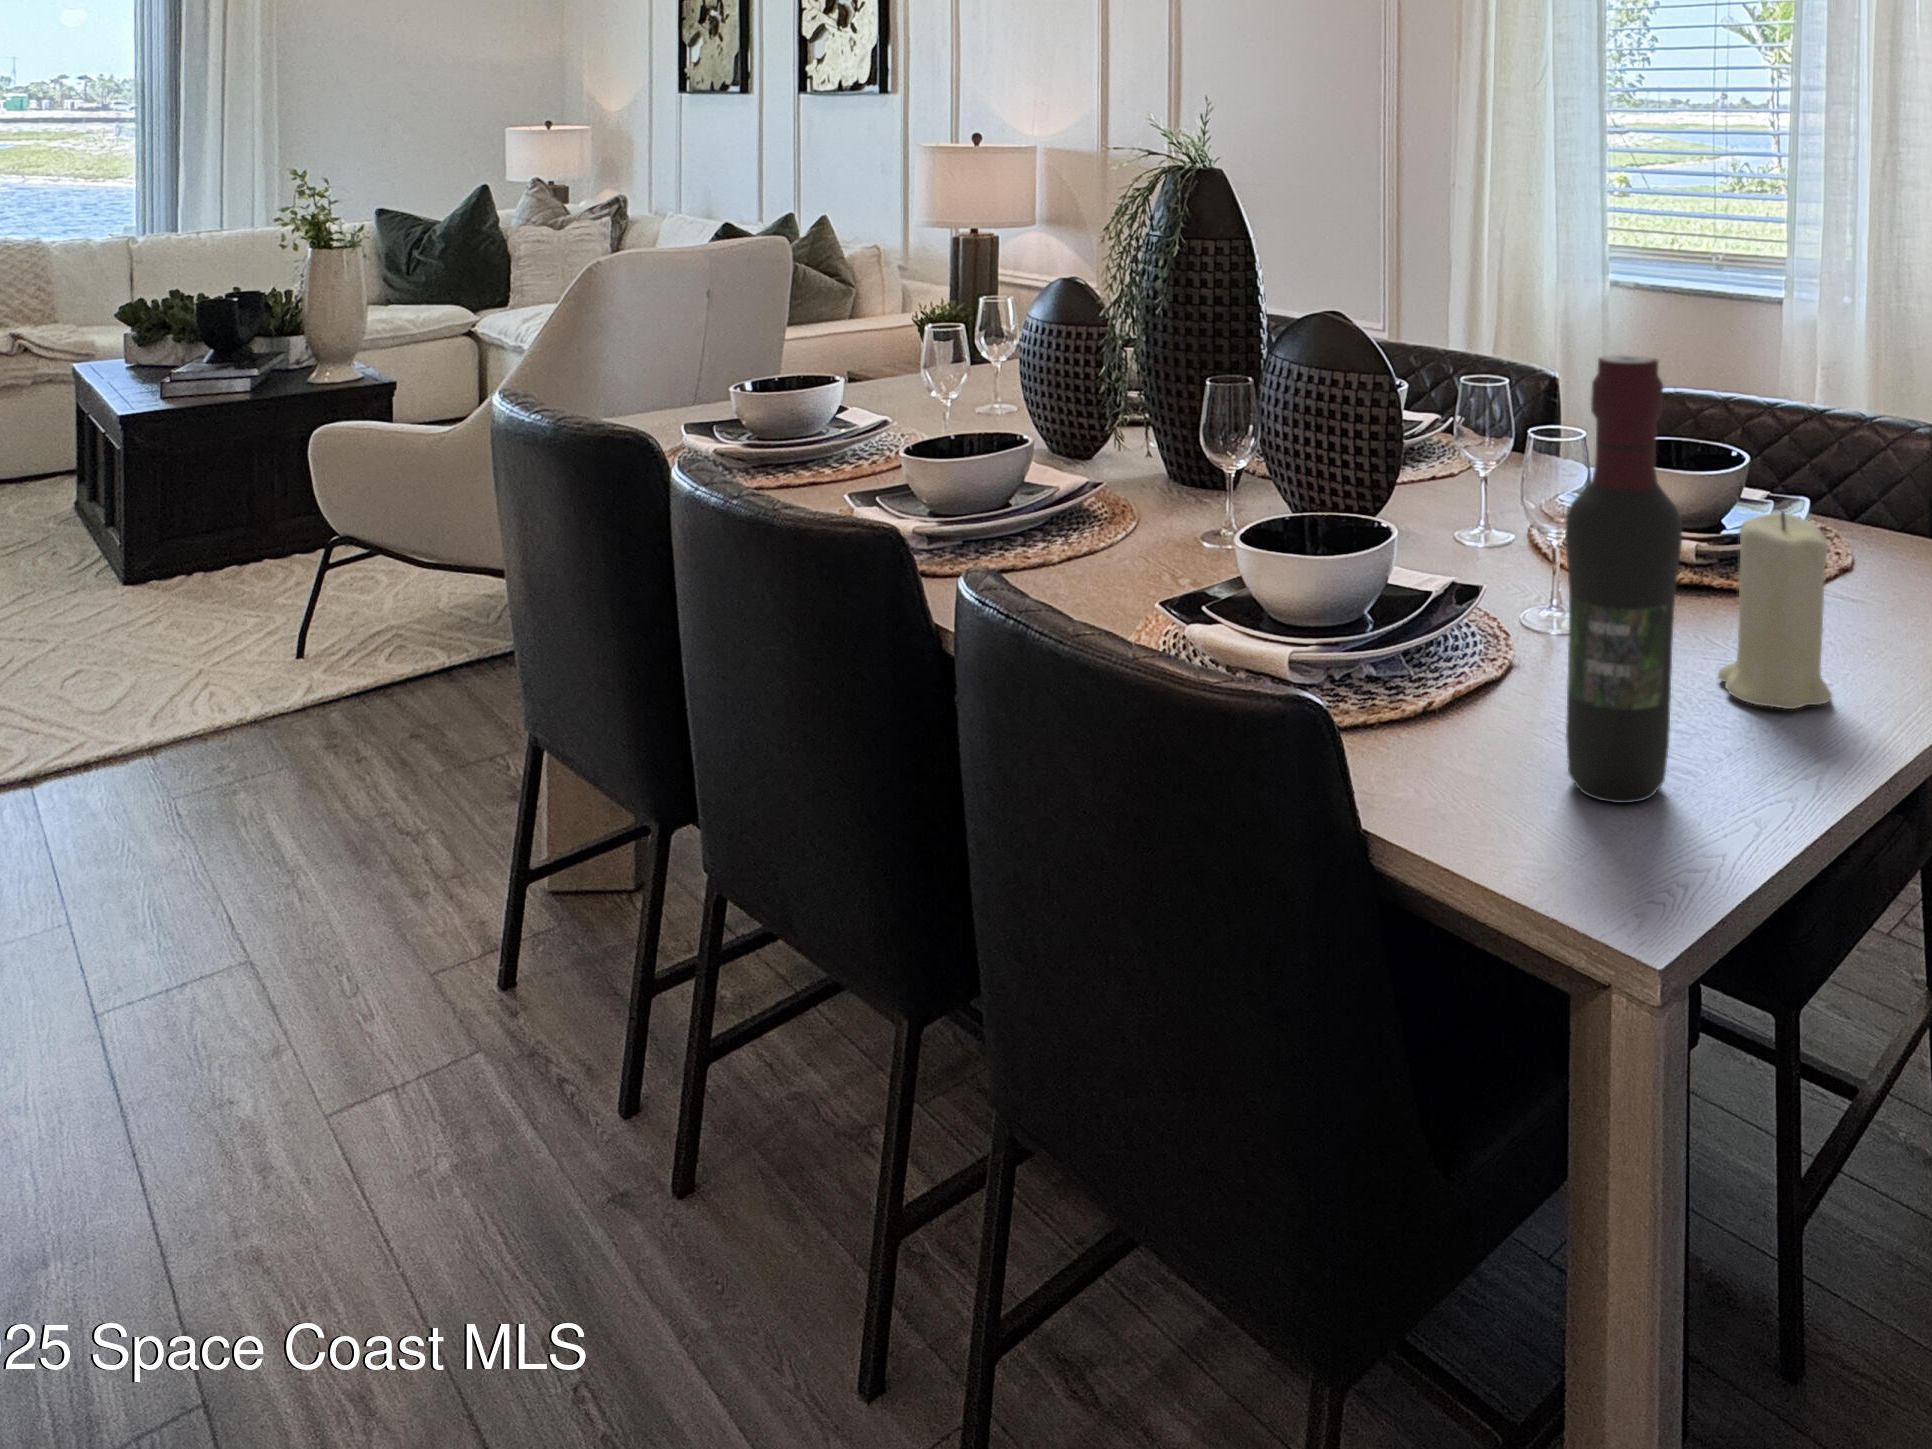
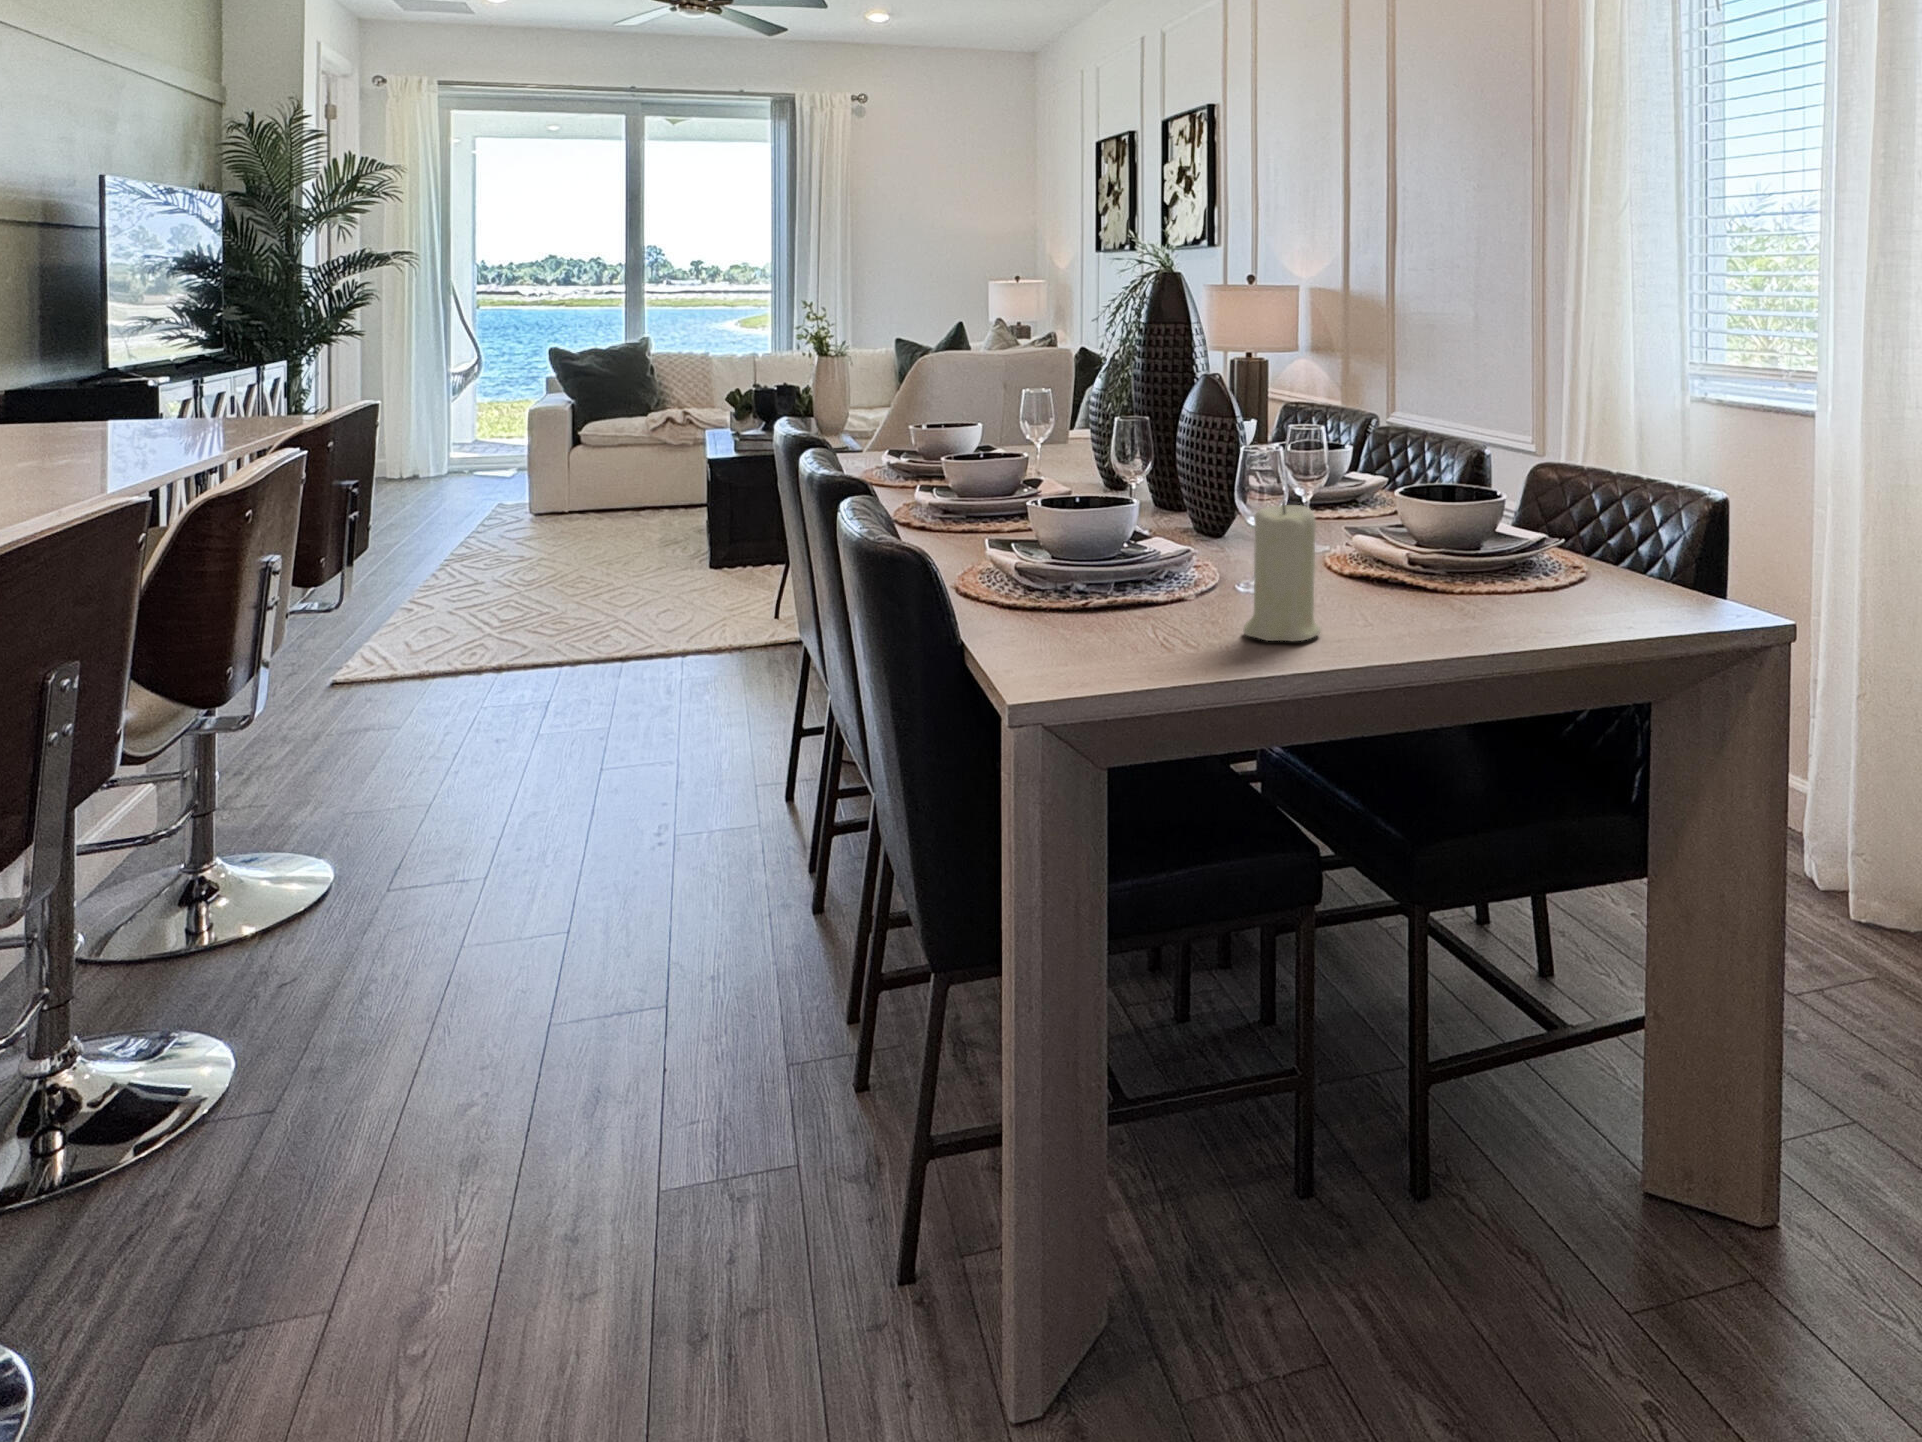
wine bottle: present [1565,355,1682,803] -> none [1041,368,1117,660]

